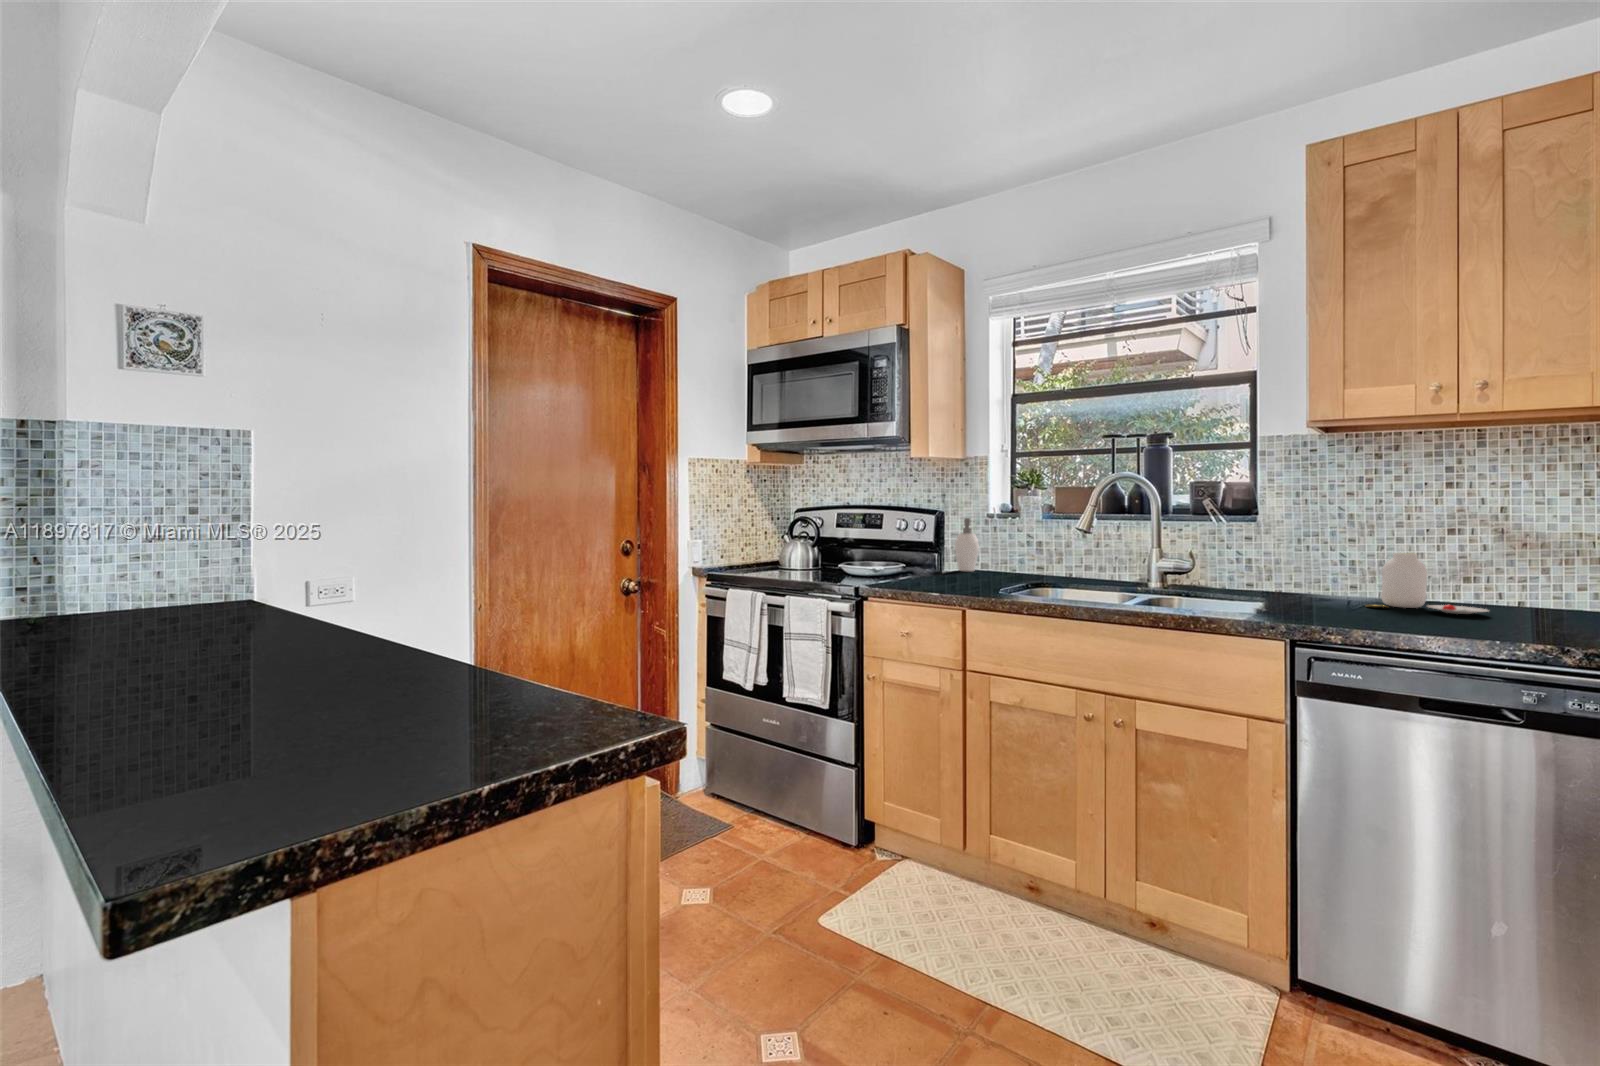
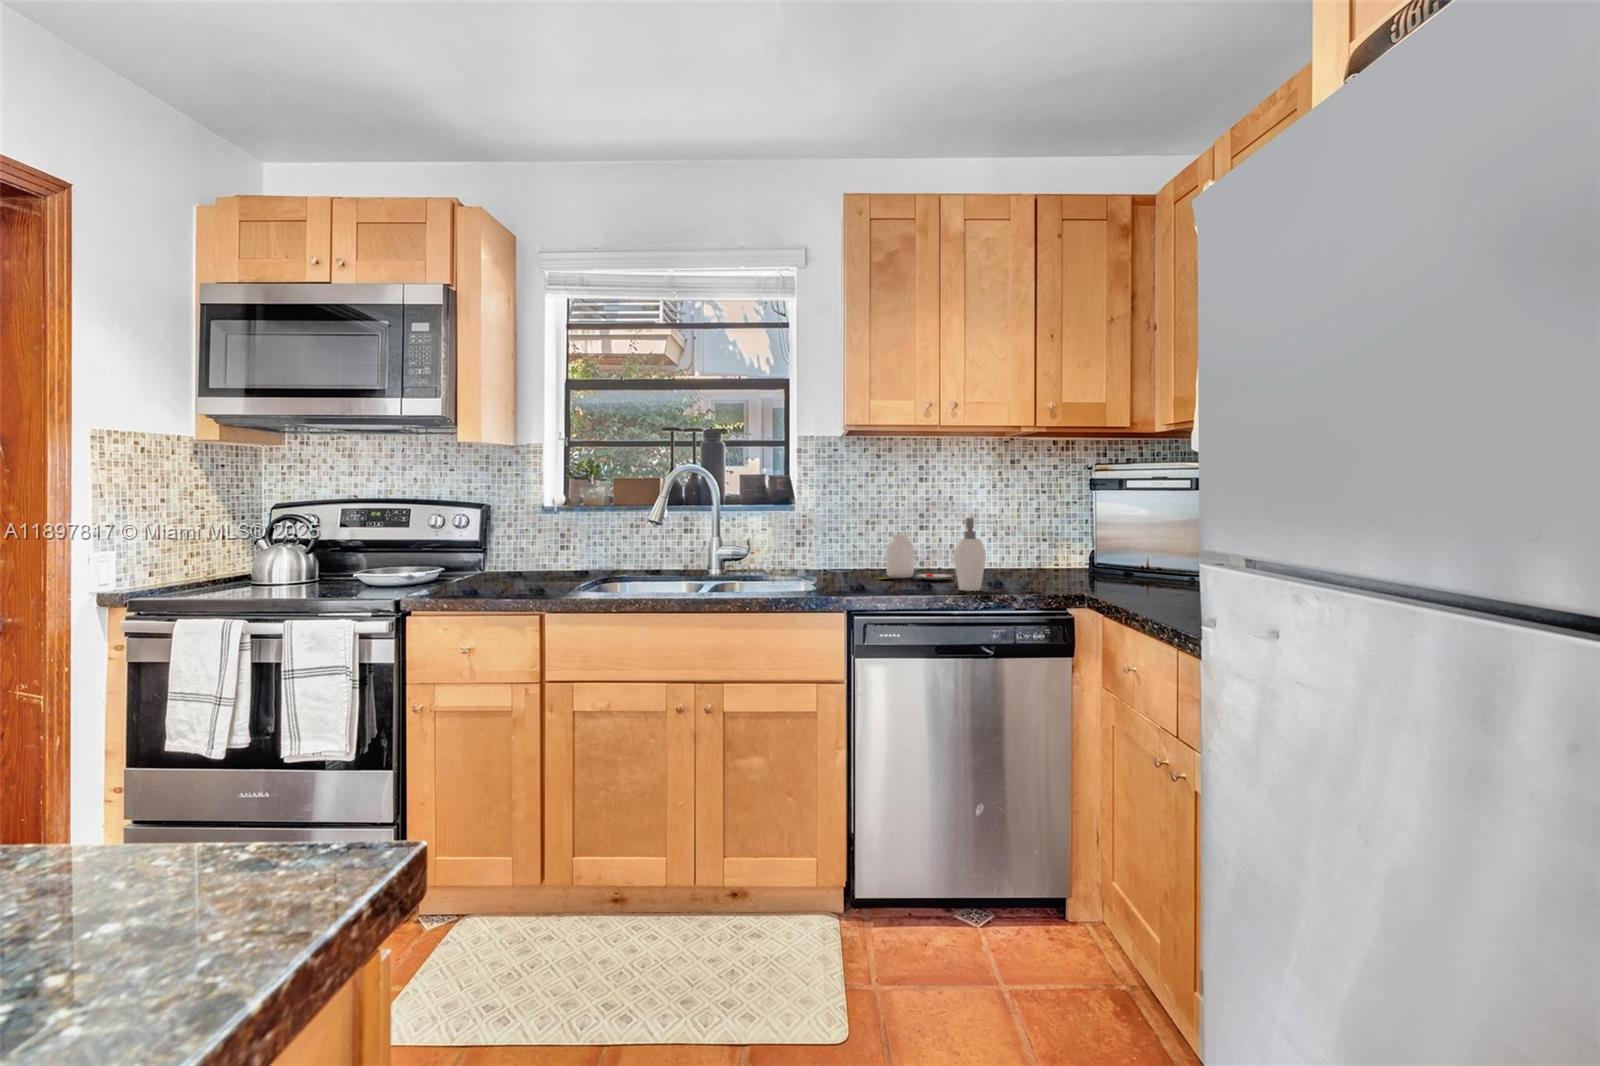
soap dispenser: present [955,518,979,571] -> present [954,518,986,591]

